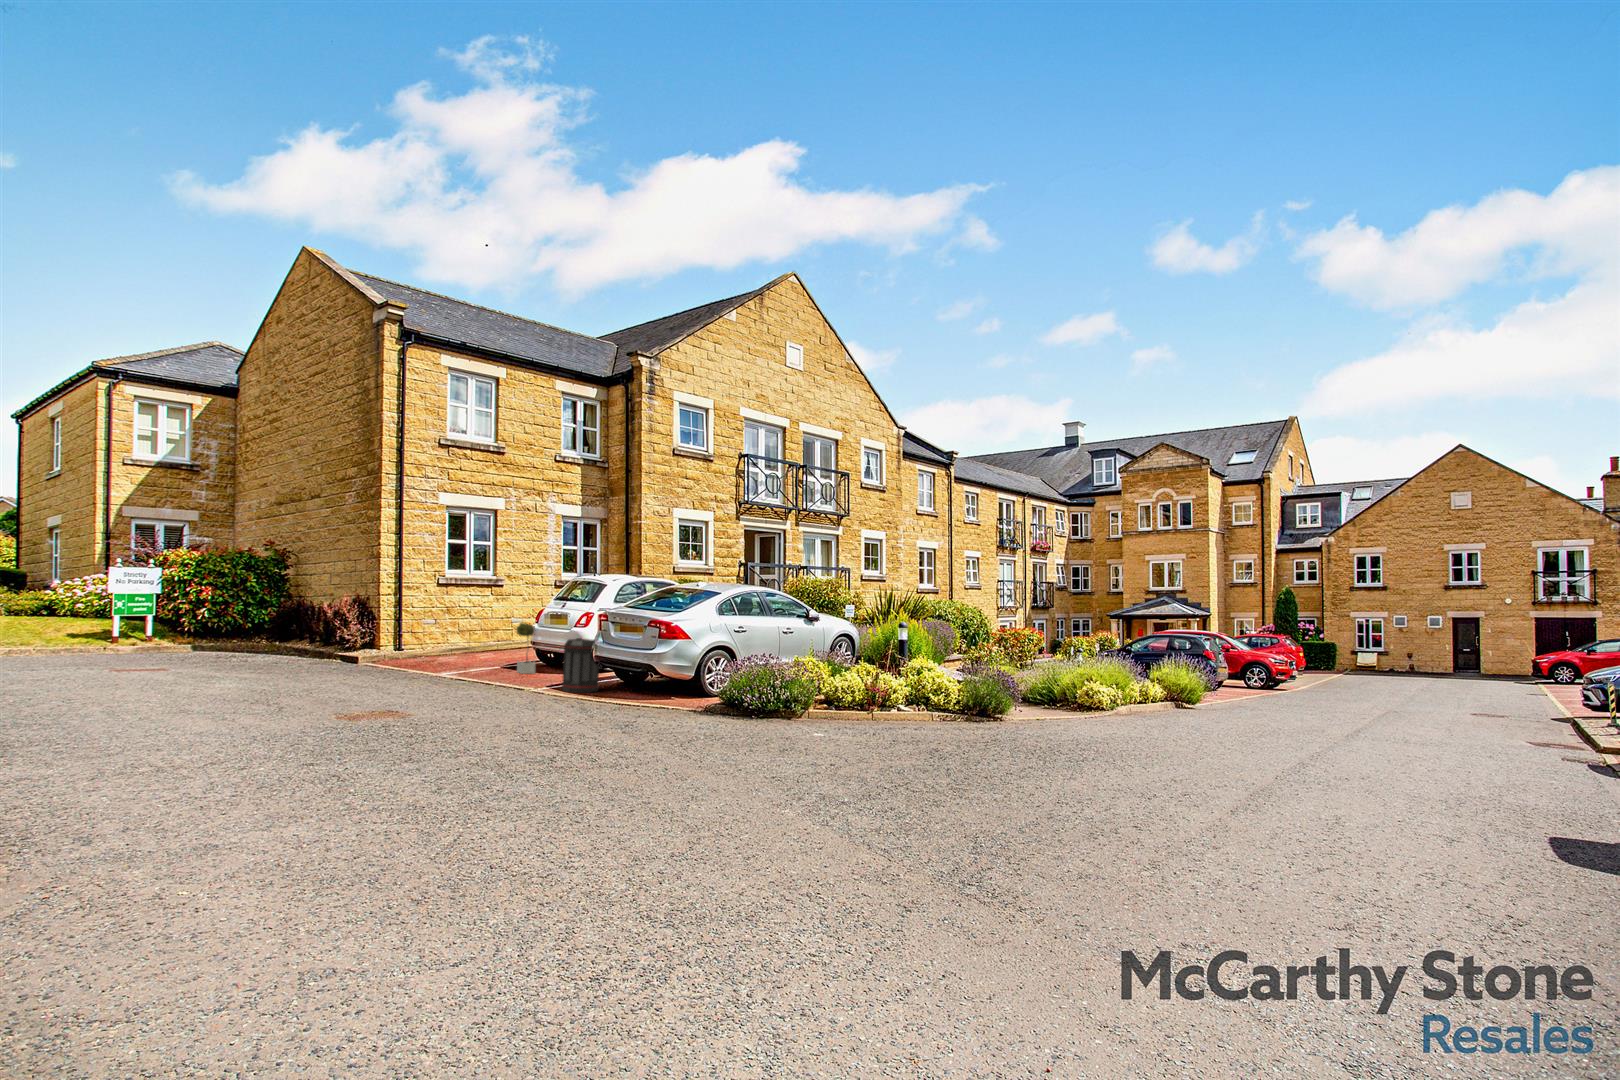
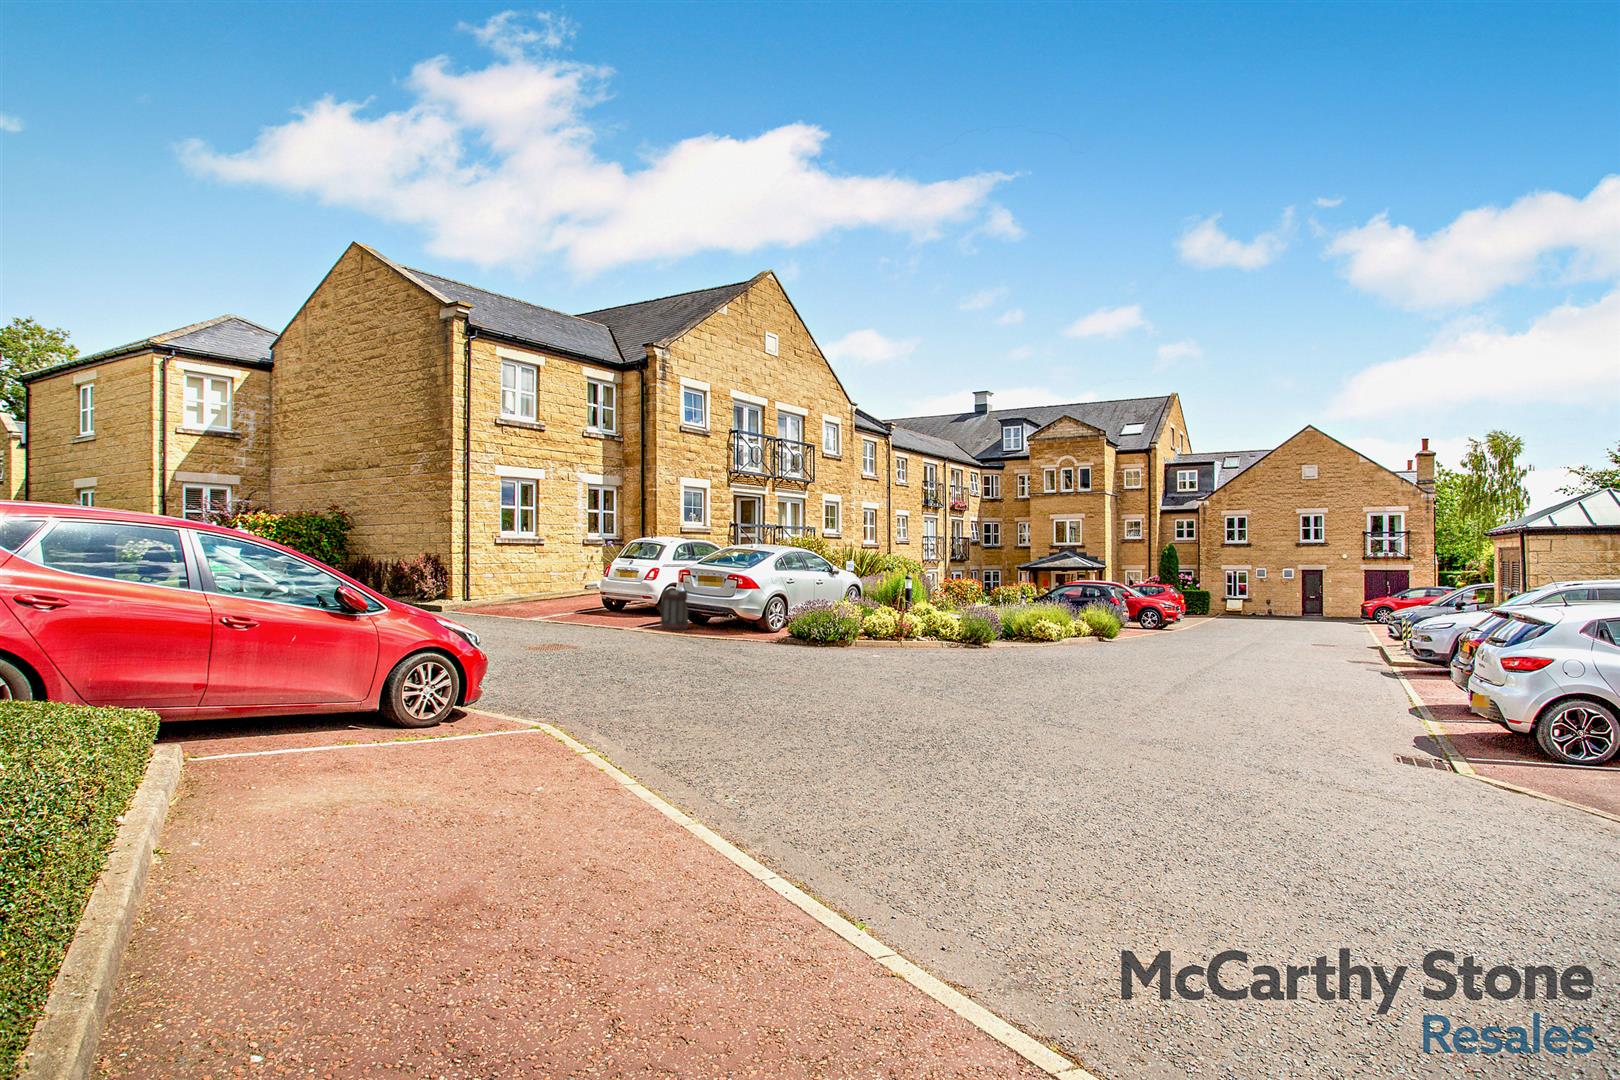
potted tree: present [517,623,535,674] -> none [600,576,616,618]

